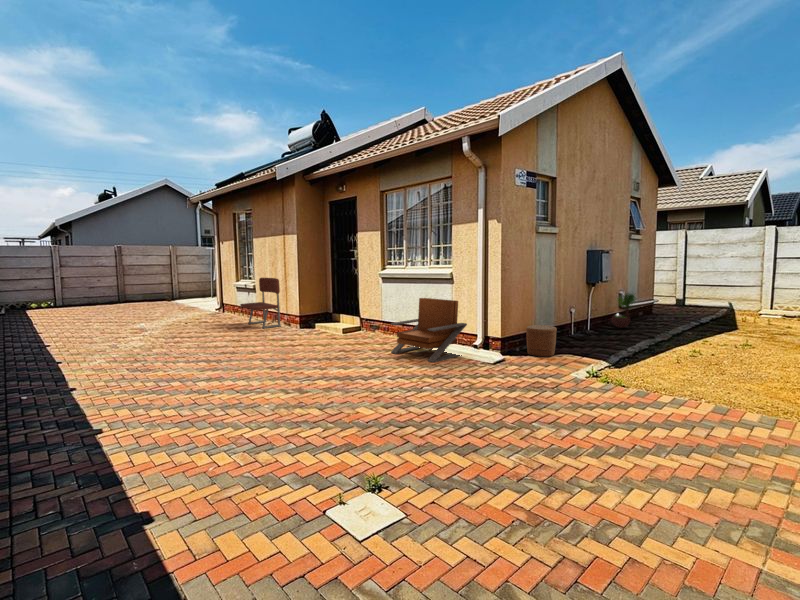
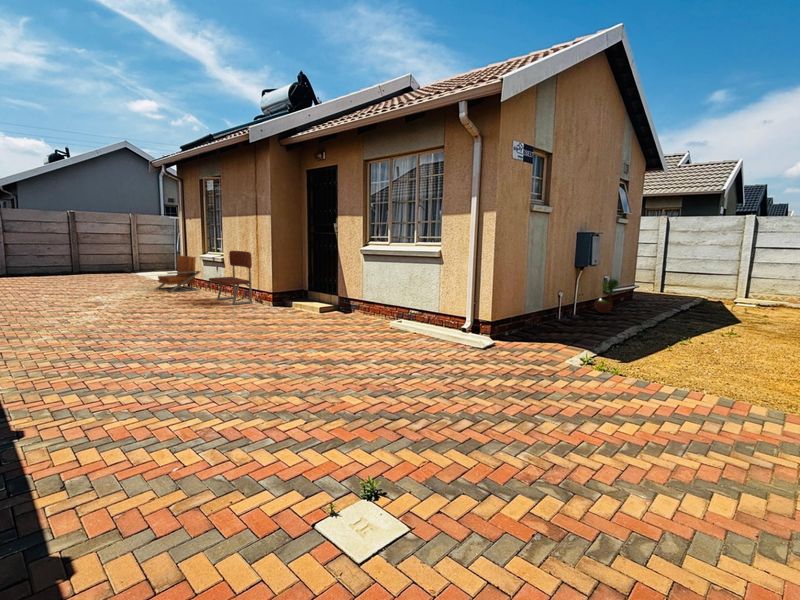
lounge chair: present [391,298,467,363] -> present [155,256,201,293]
woven basket: present [526,325,557,357] -> none [515,309,547,342]

